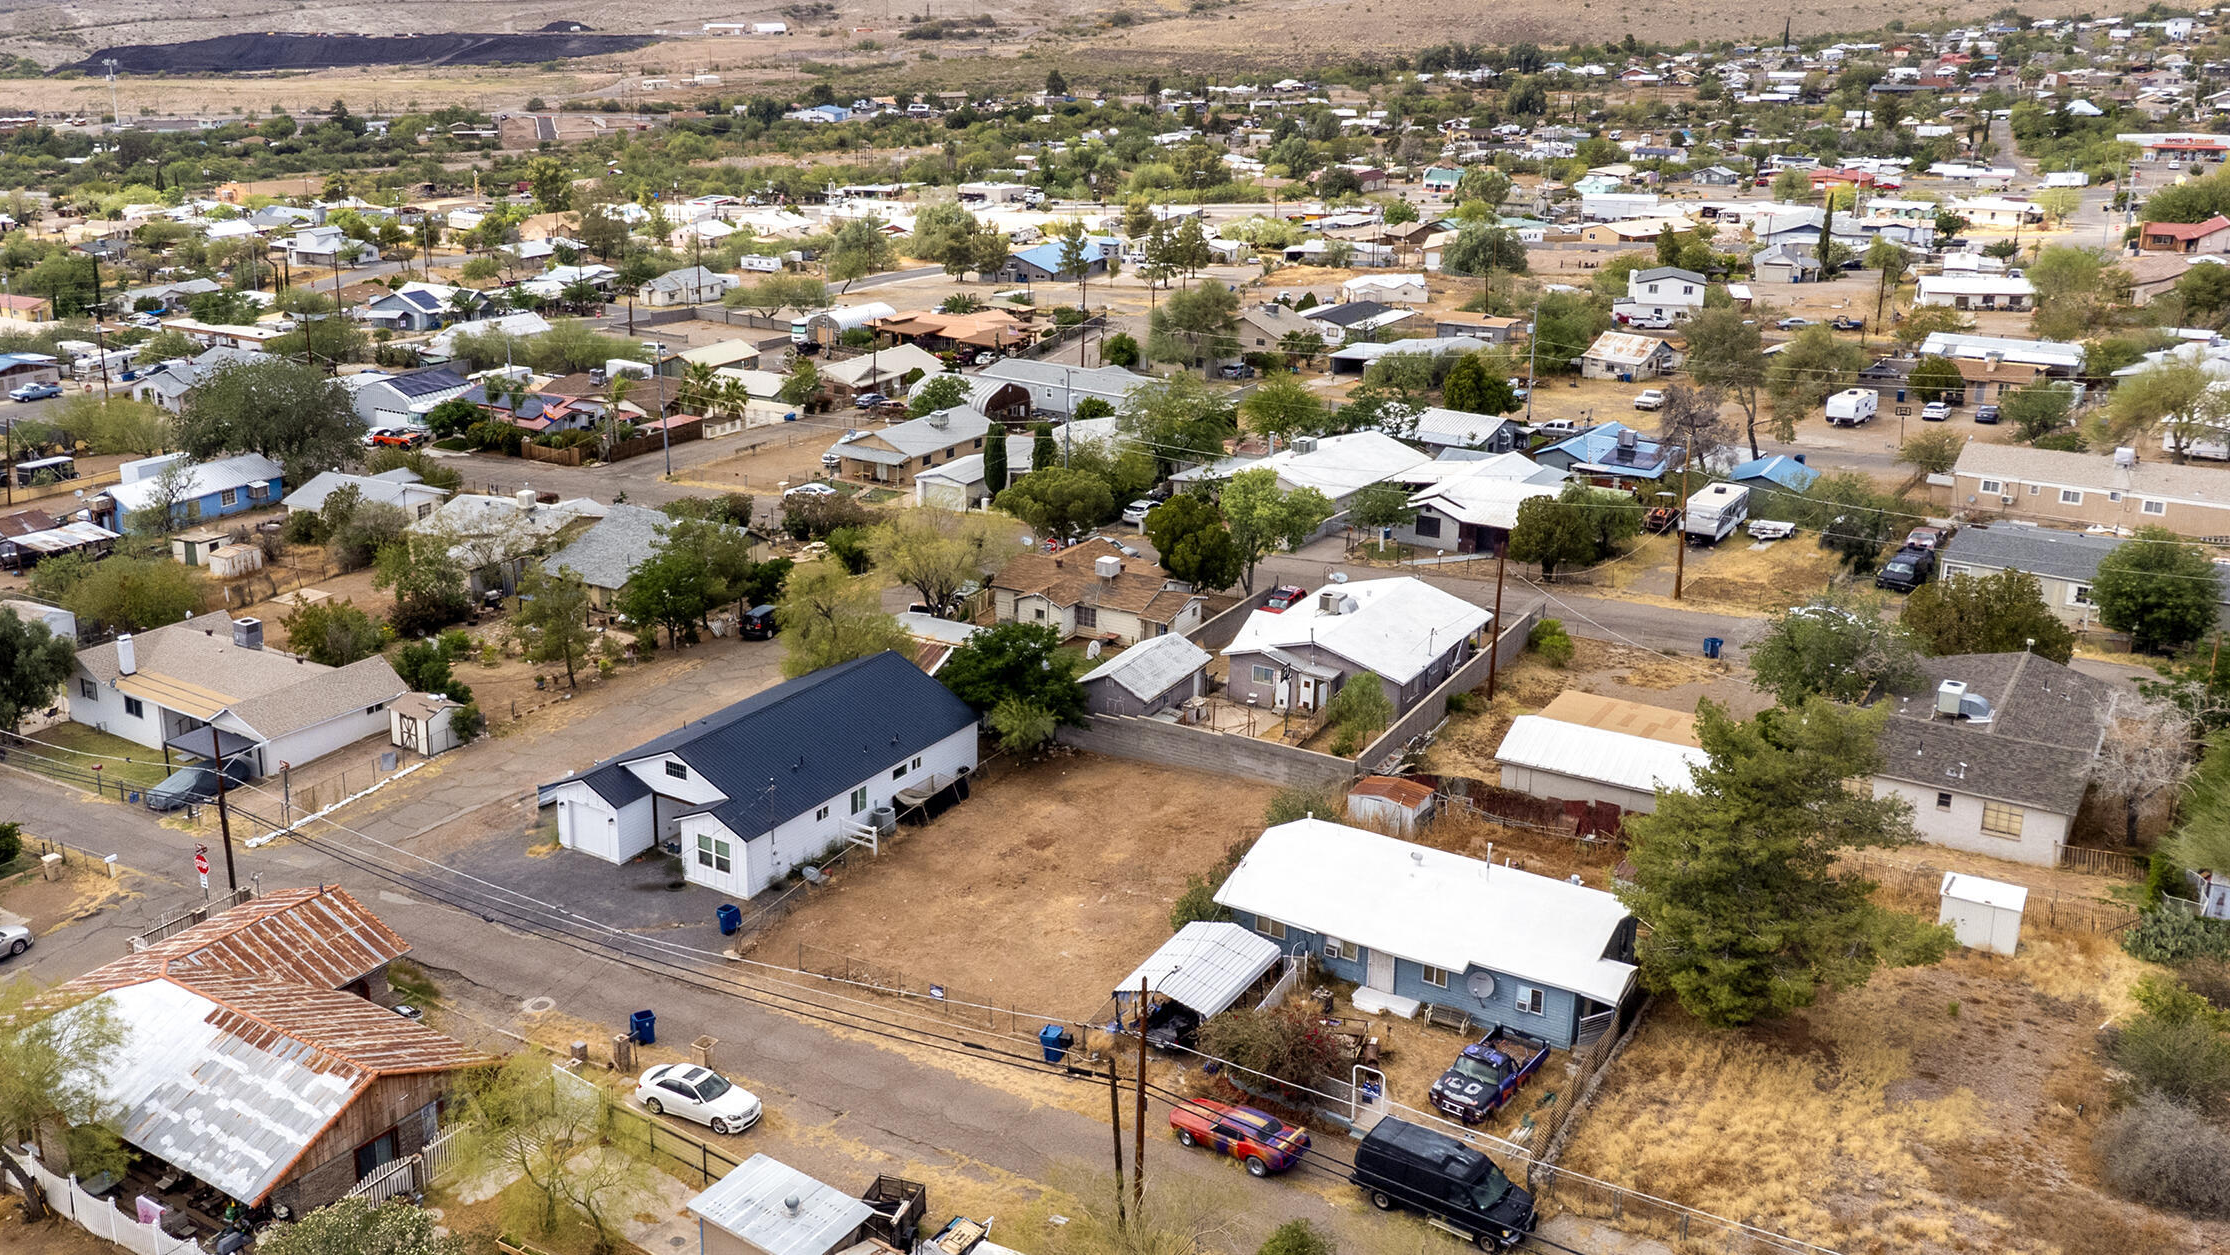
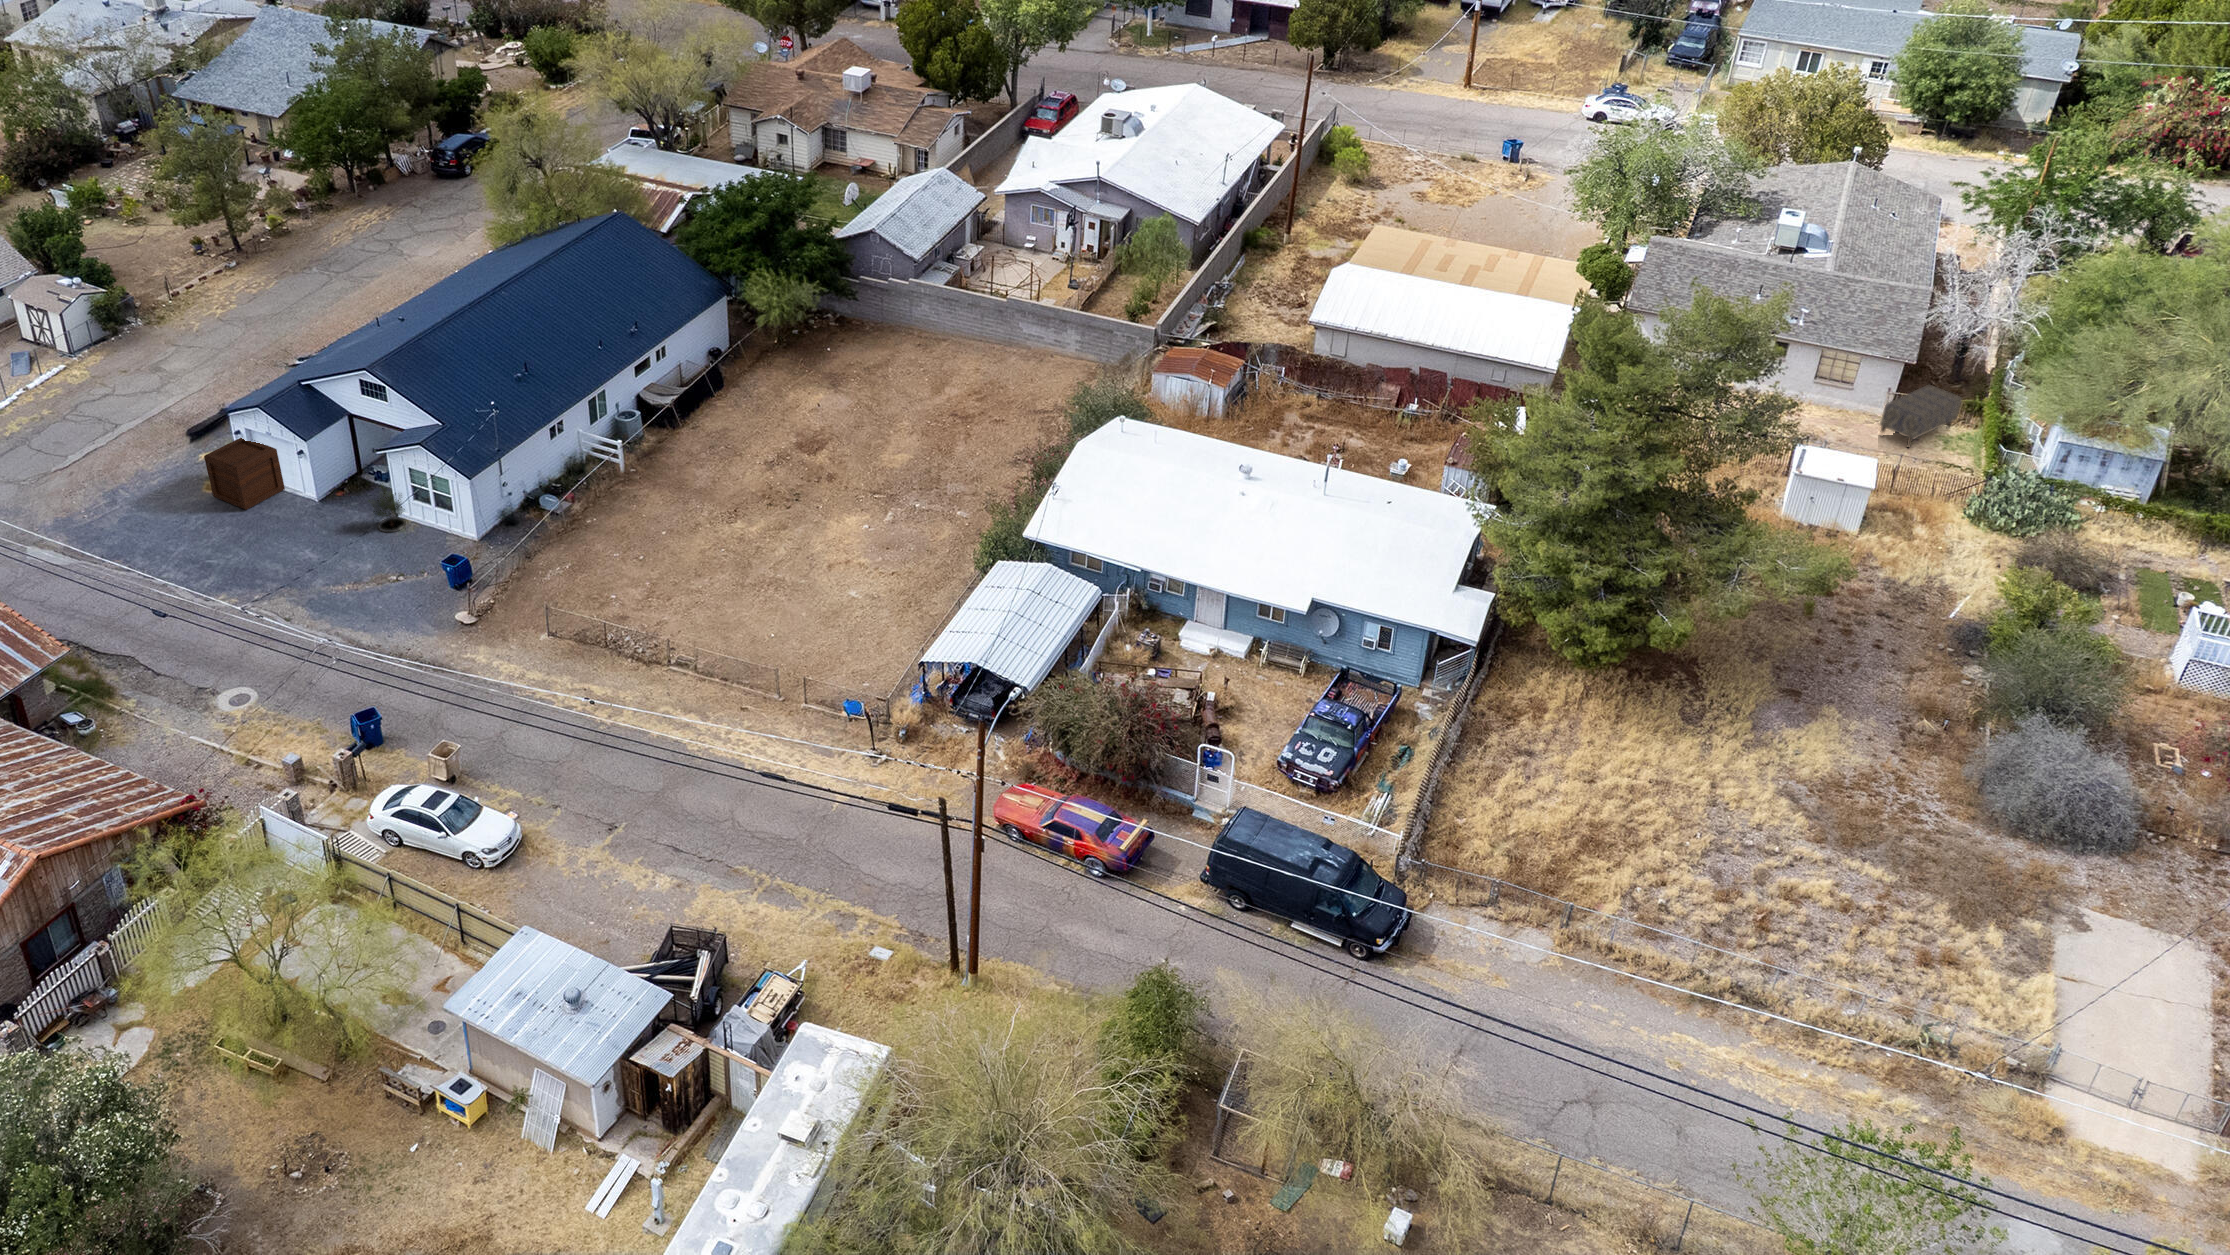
wooden crate: none [531,811,592,870] -> present [204,438,285,510]
bench: none [2043,830,2125,887] -> present [1880,385,1962,448]

